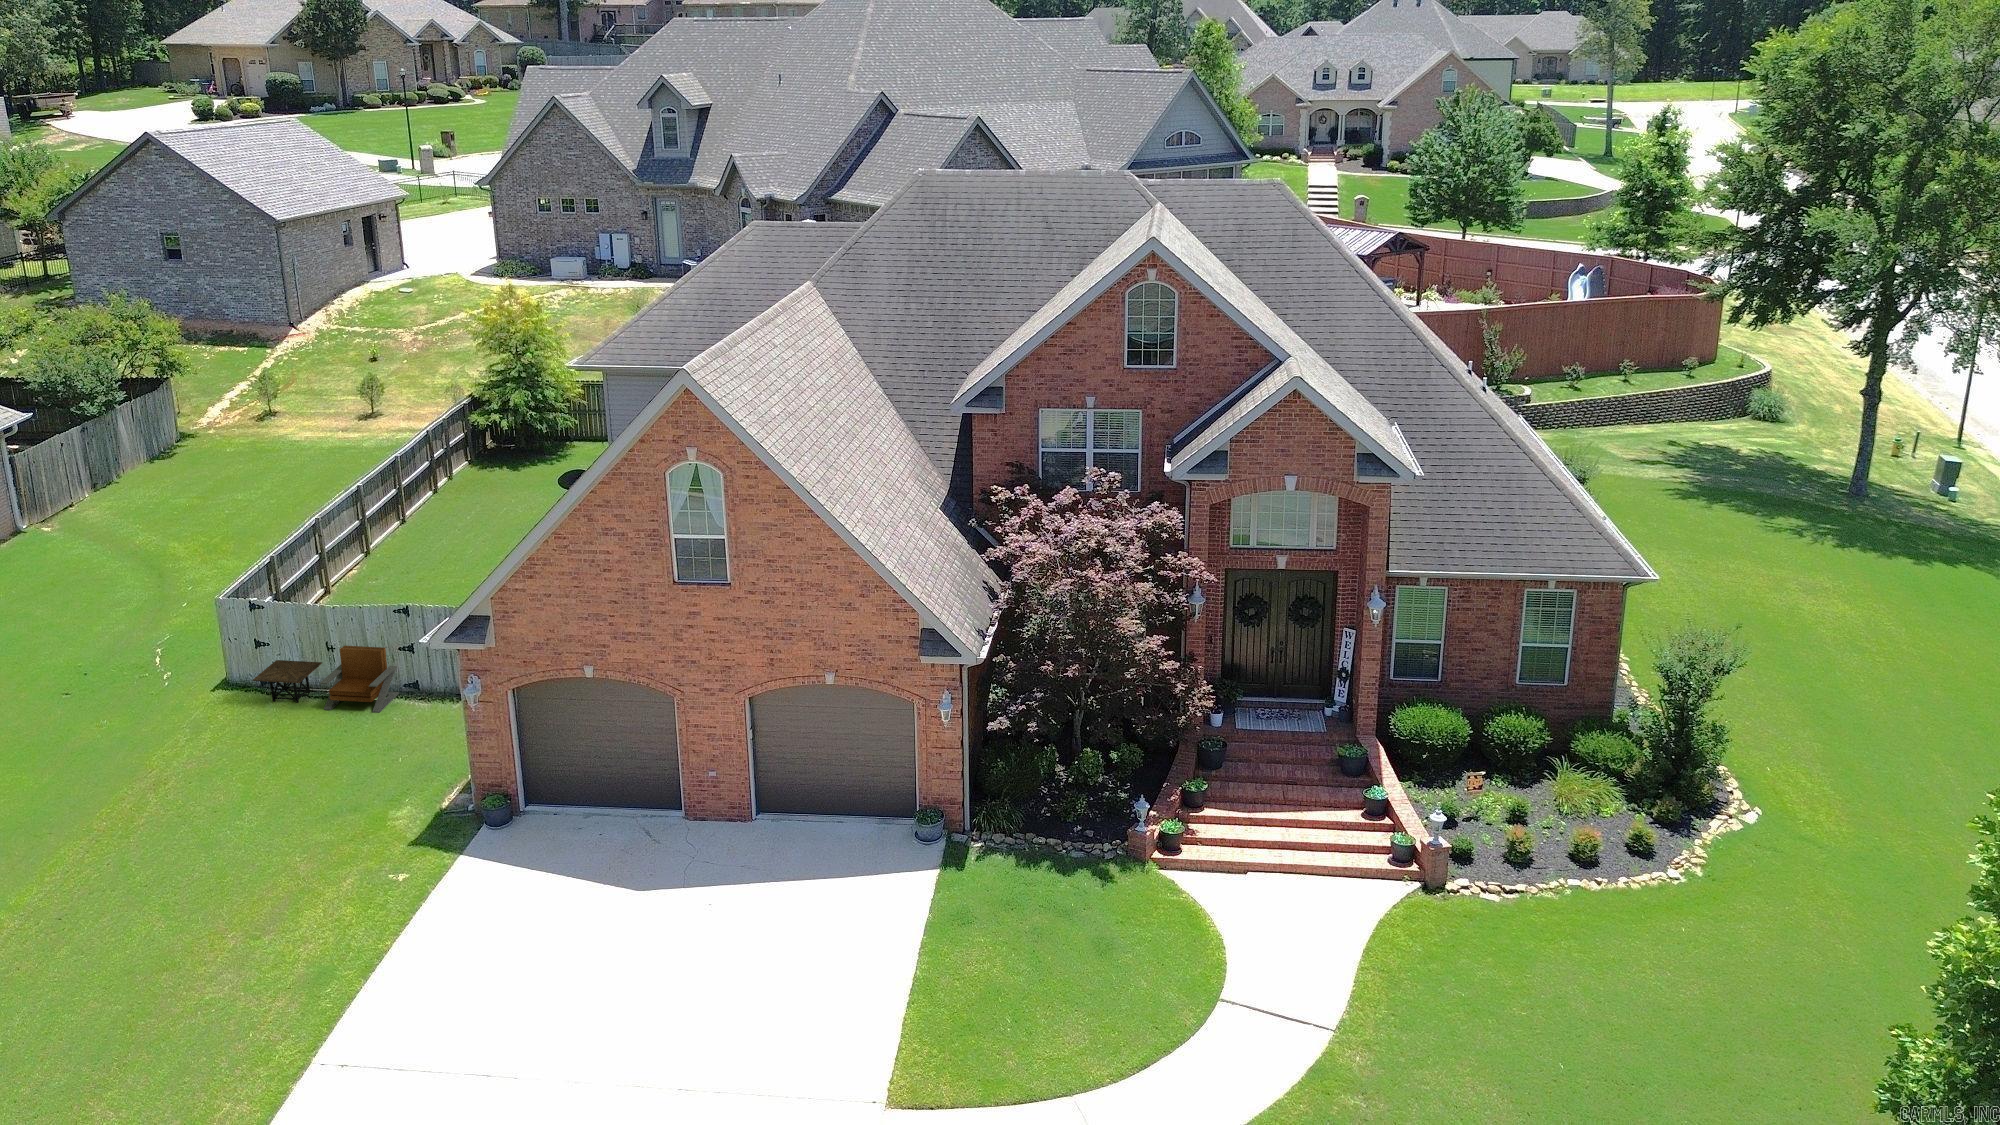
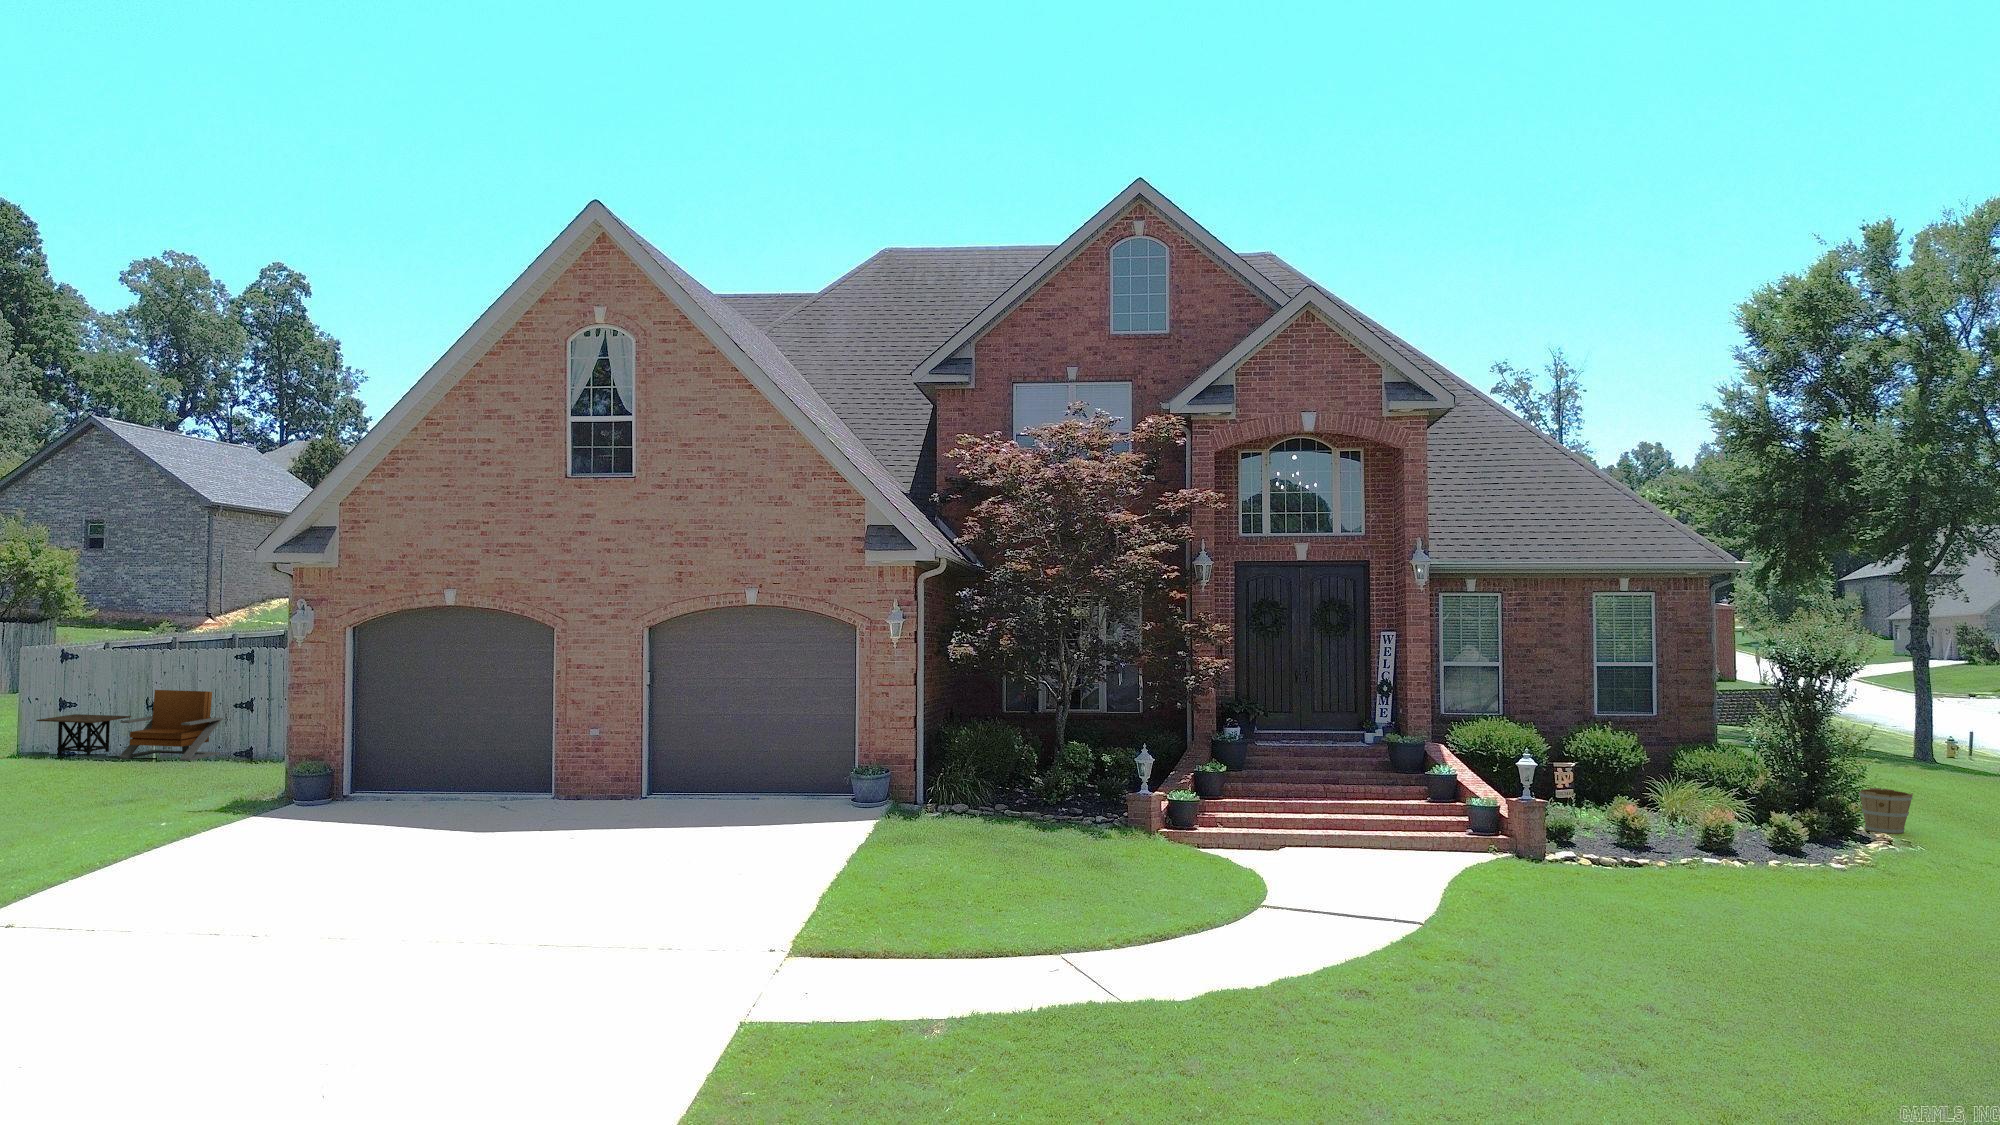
wooden bucket: none [1707,791,1748,834] -> present [1859,788,1913,834]

